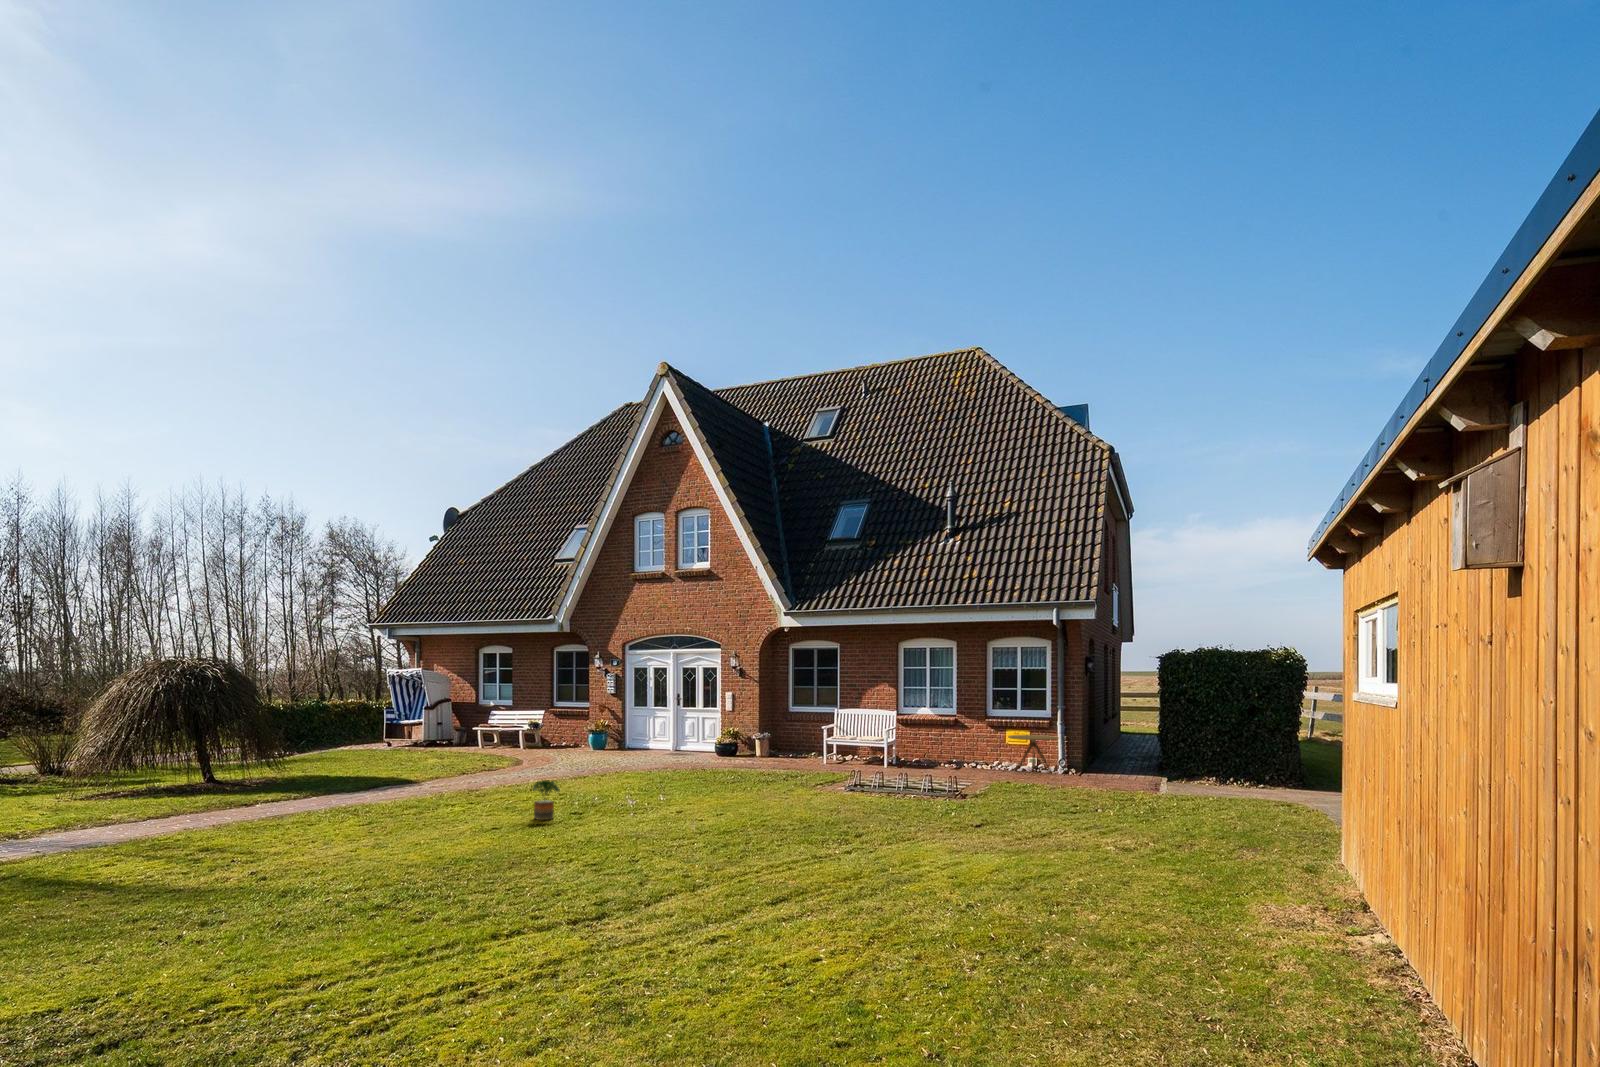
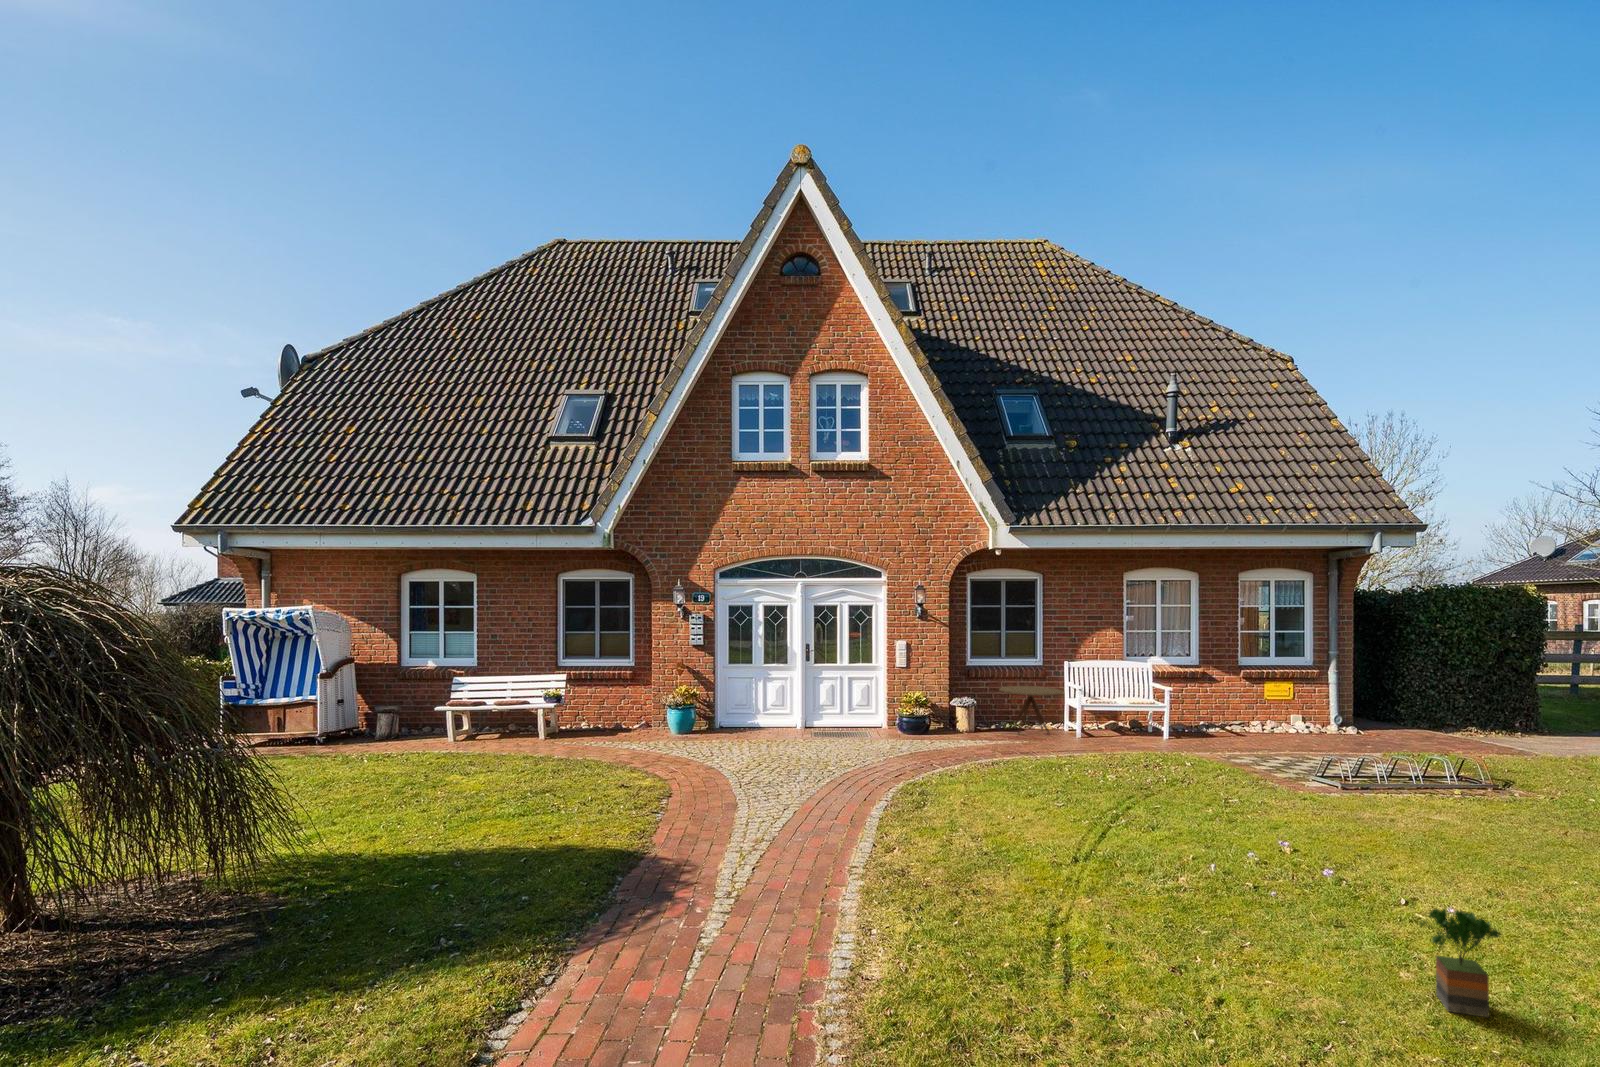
round table: present [1009,735,1058,771] -> present [999,686,1063,735]

